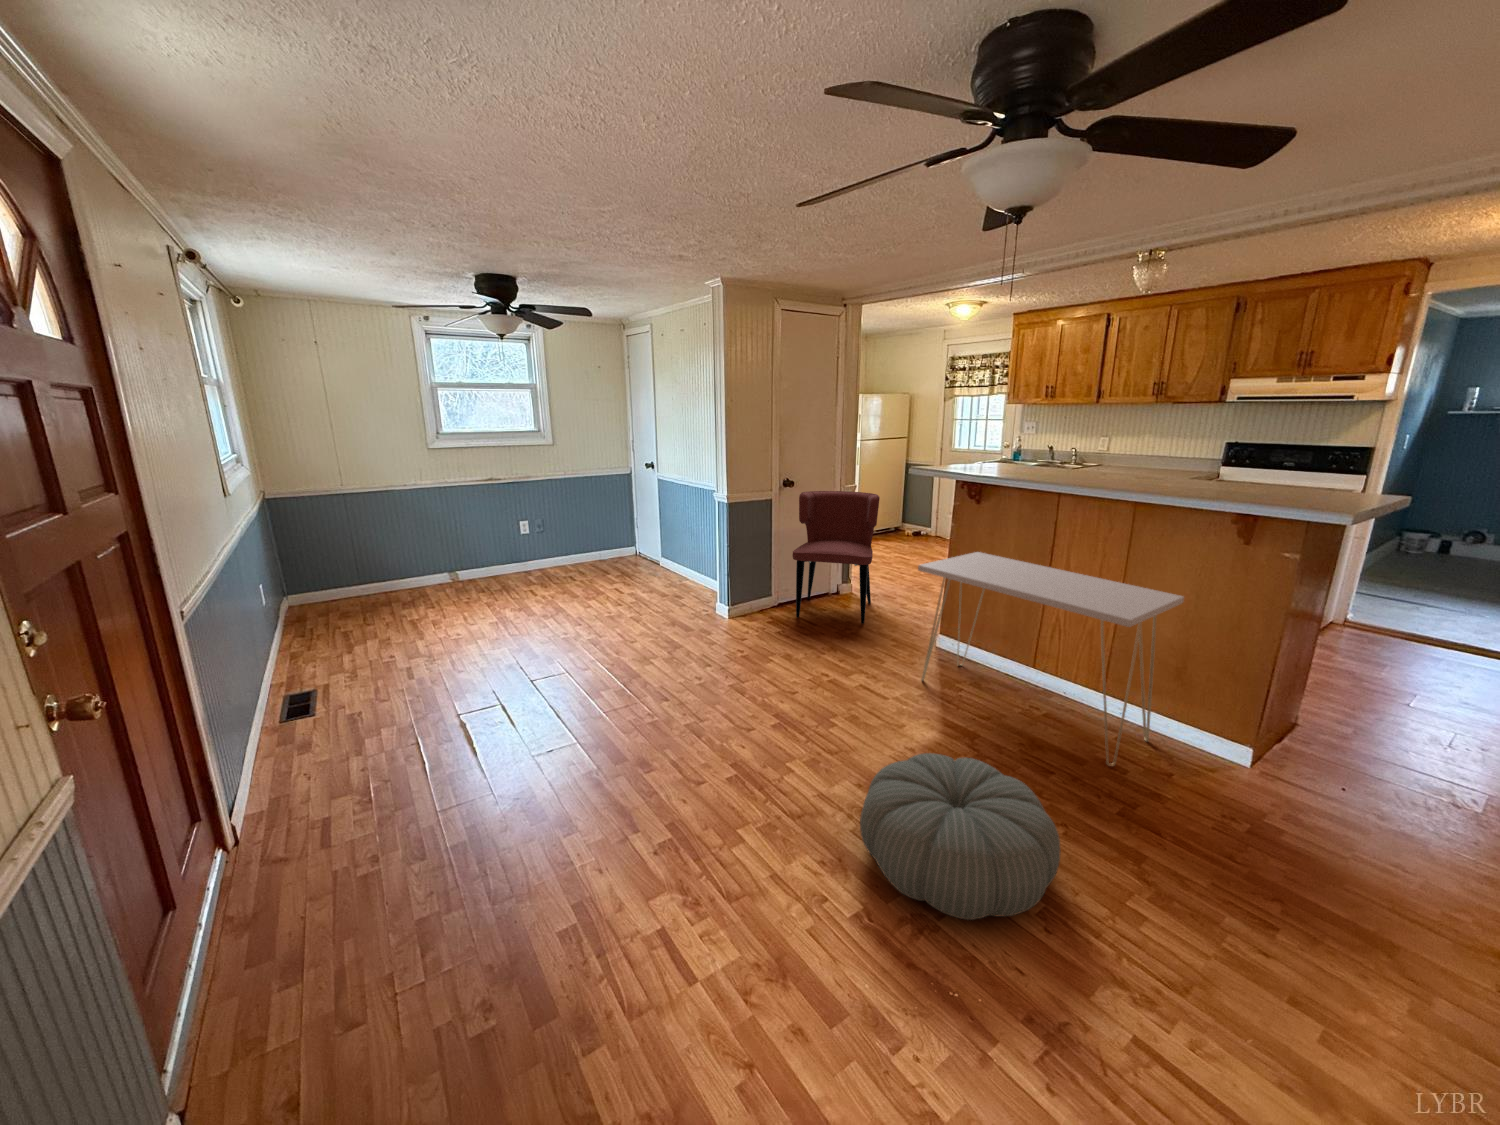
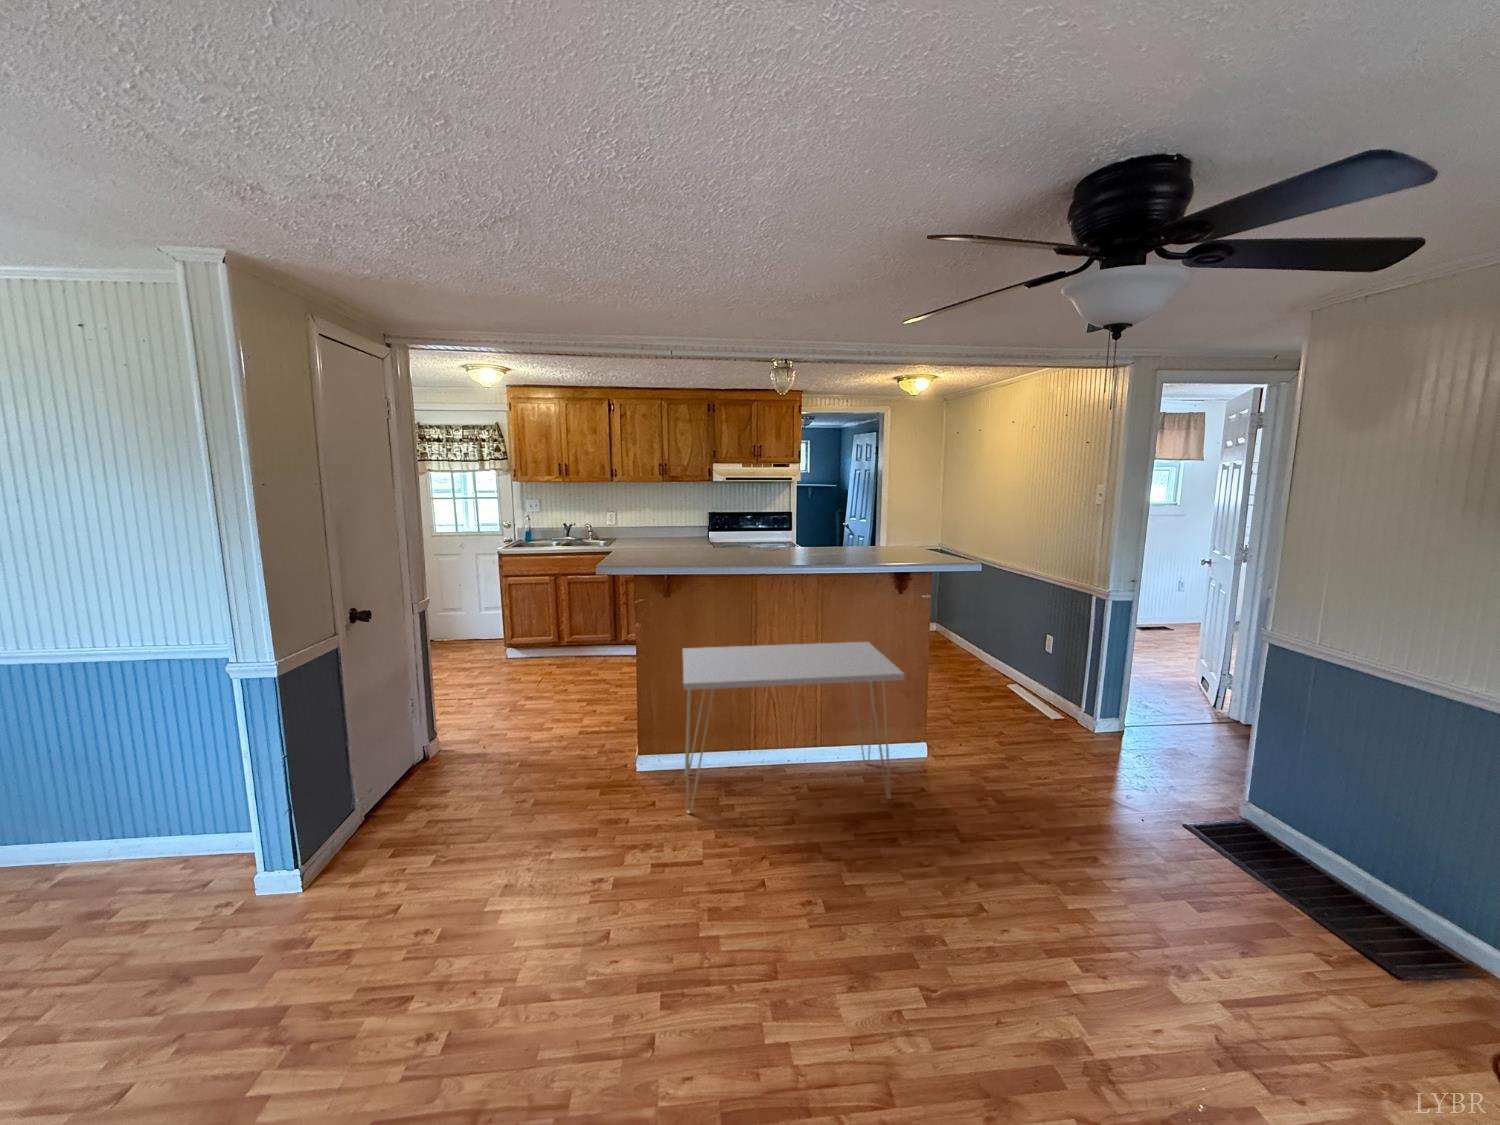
dining chair: present [792,491,880,624] -> none [381,607,532,821]
pouf: present [860,753,1060,920] -> none [889,855,1103,1052]

